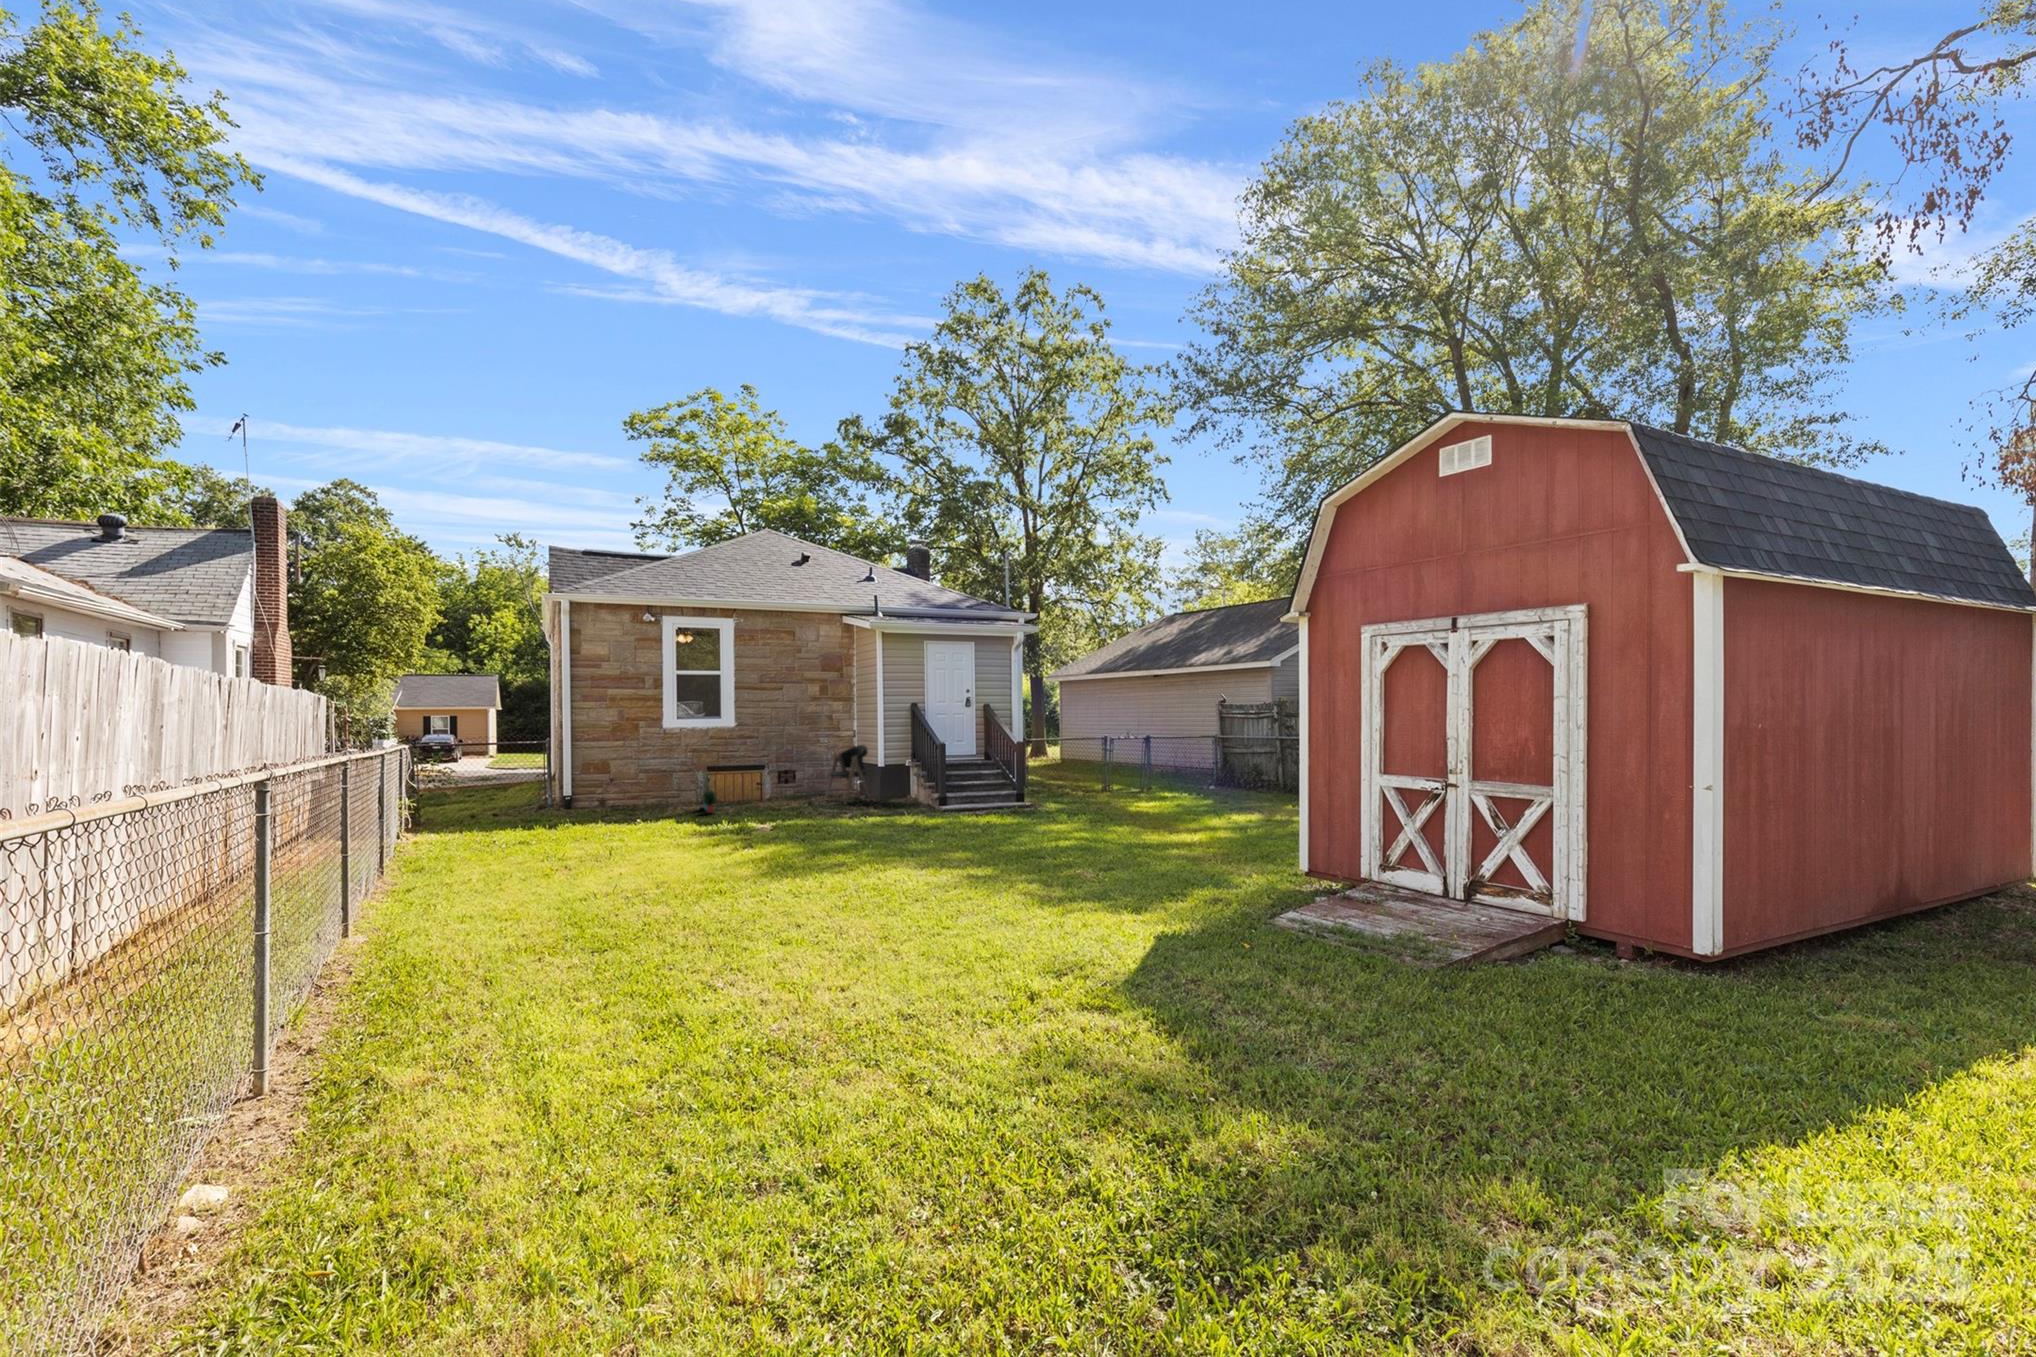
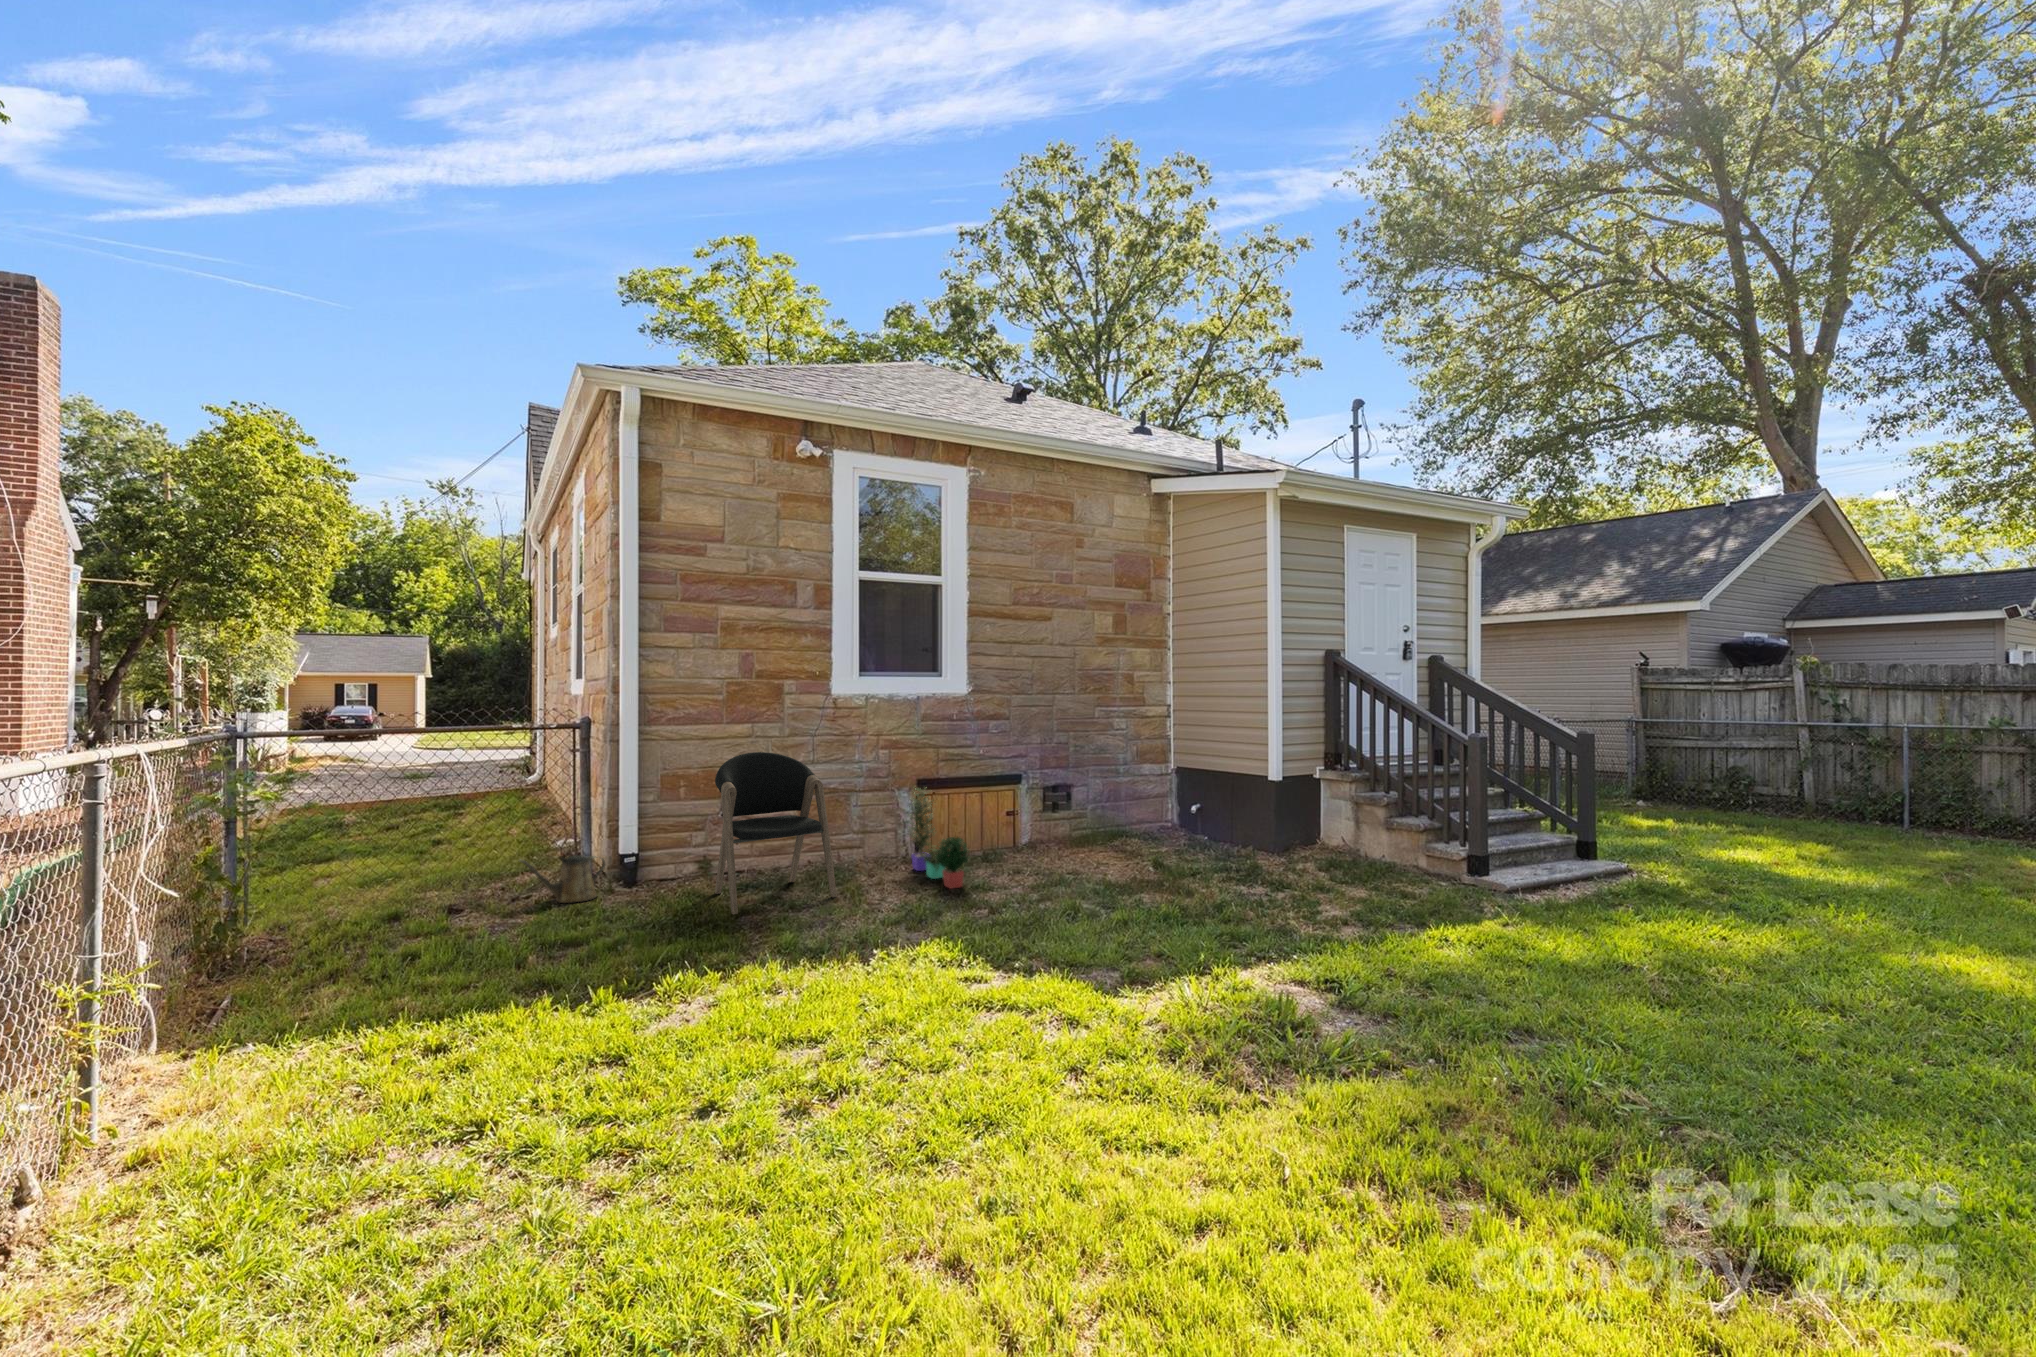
chair: present [825,745,871,804] -> present [715,752,837,914]
watering can: none [523,799,560,818] -> present [519,855,605,903]

